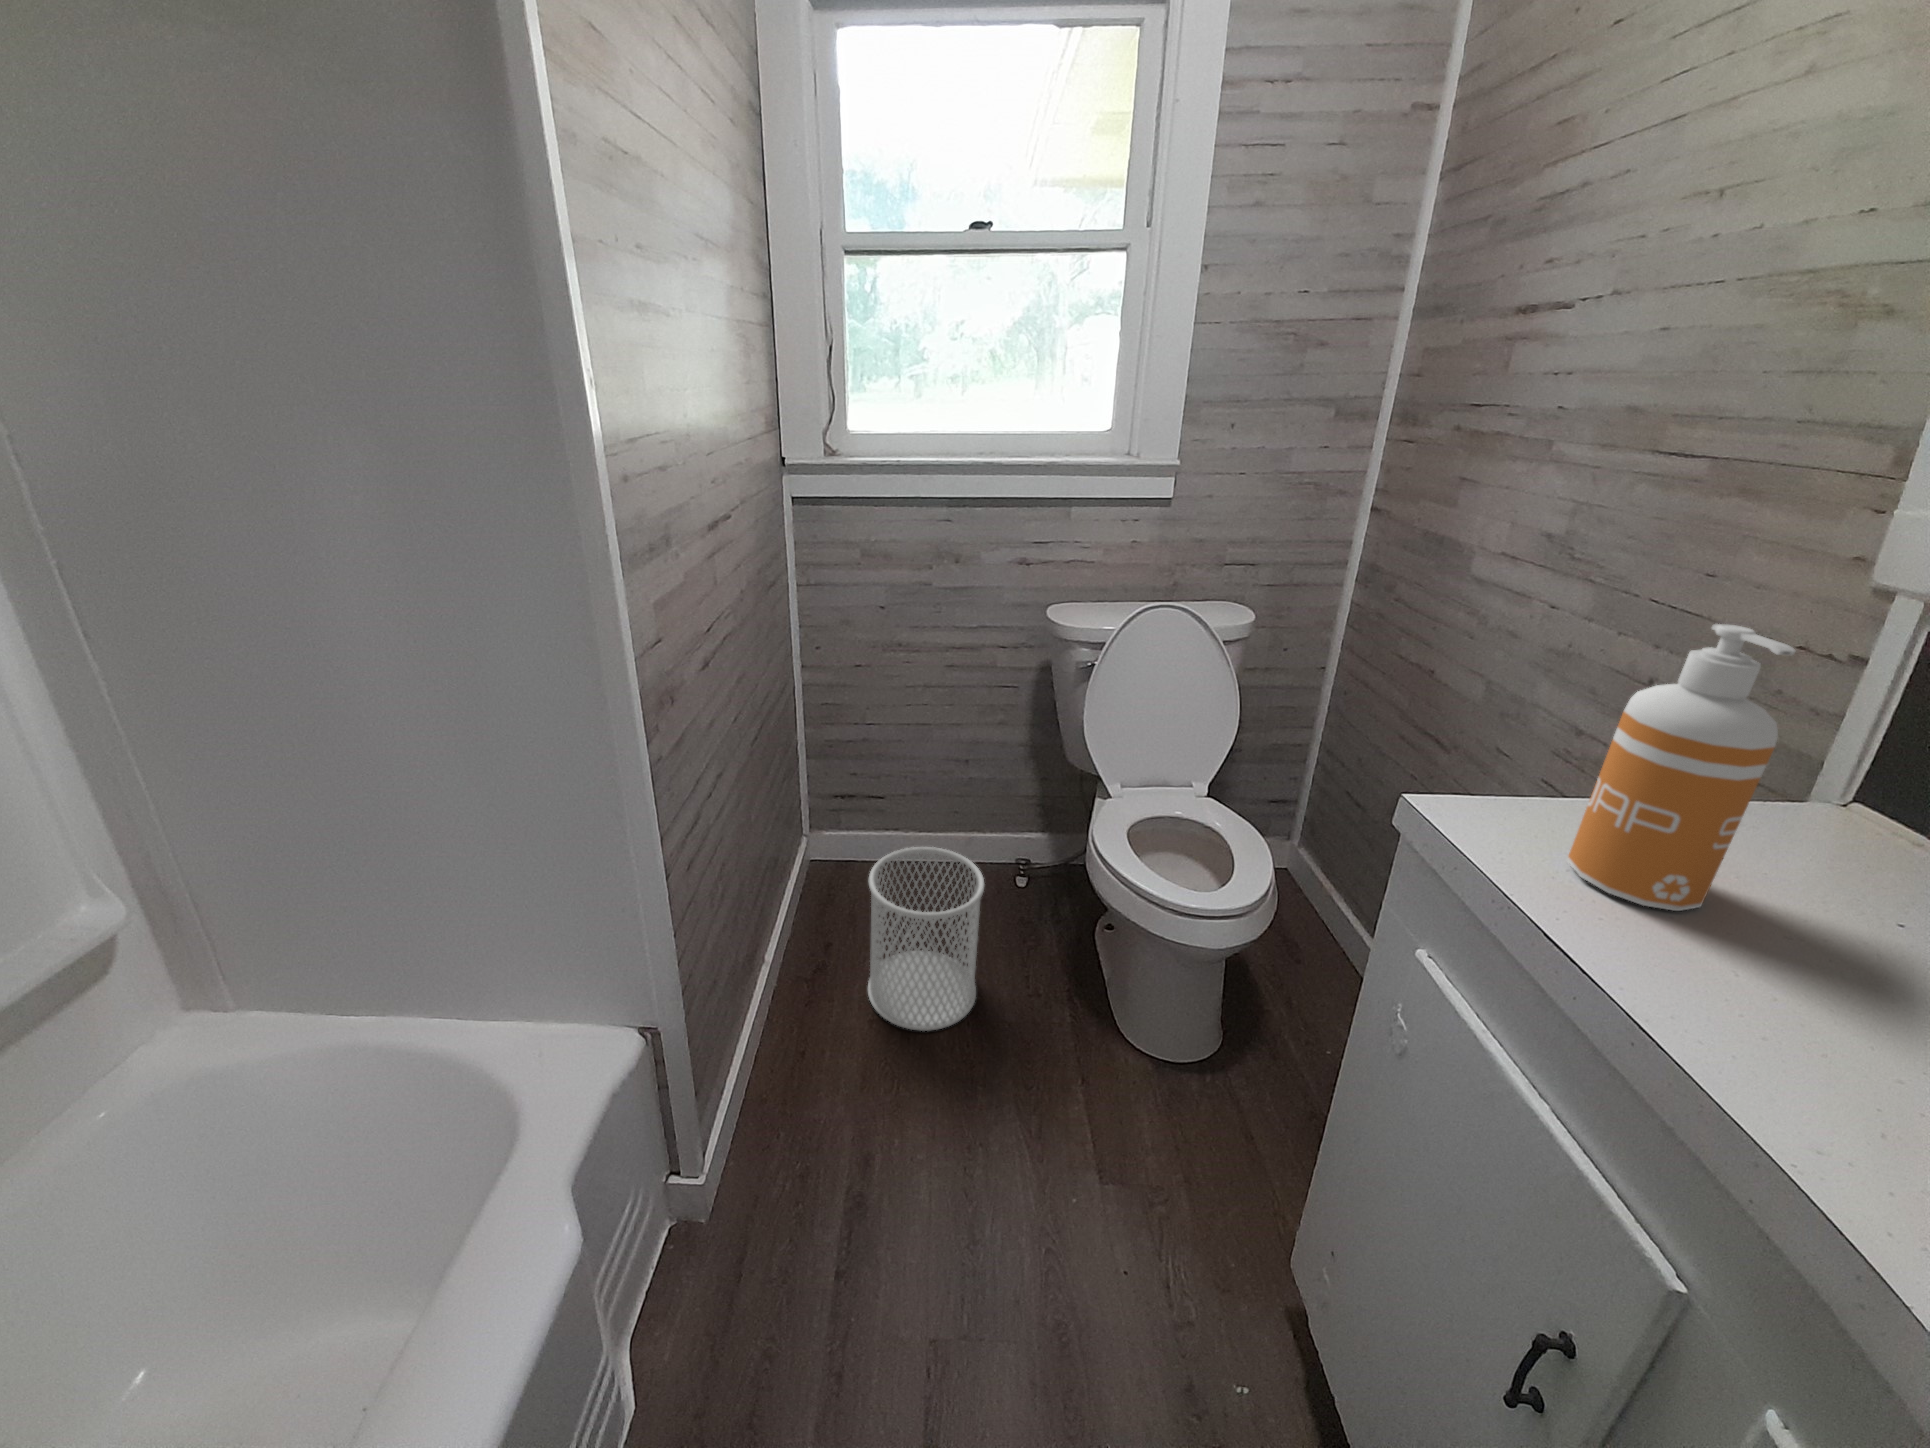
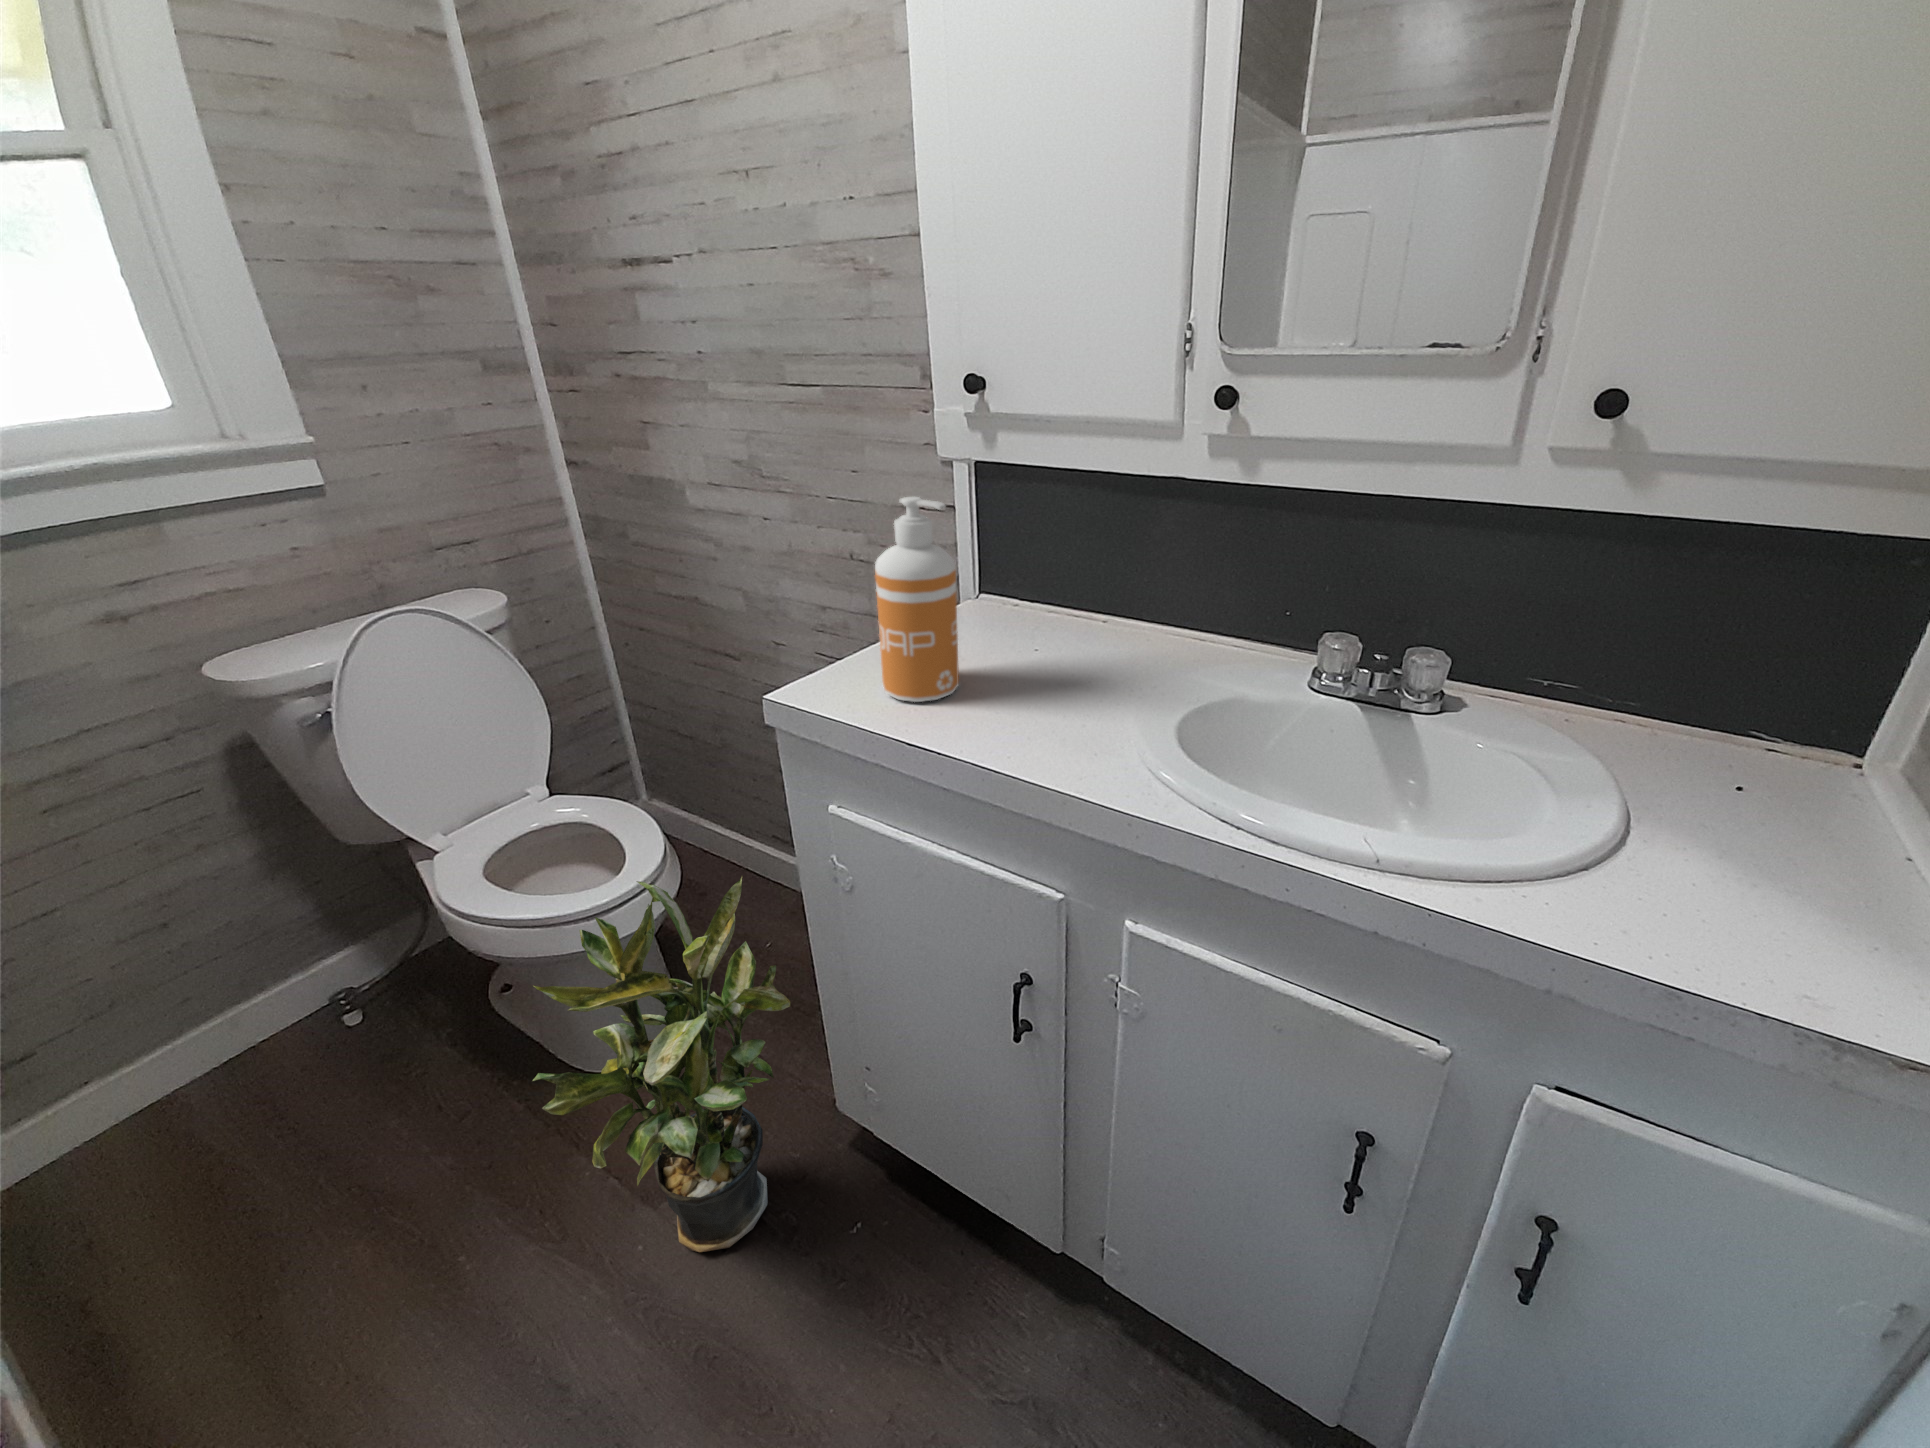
wastebasket: present [868,847,985,1031] -> none [85,1042,386,1336]
potted plant: none [1056,899,1302,1280] -> present [533,877,790,1252]

